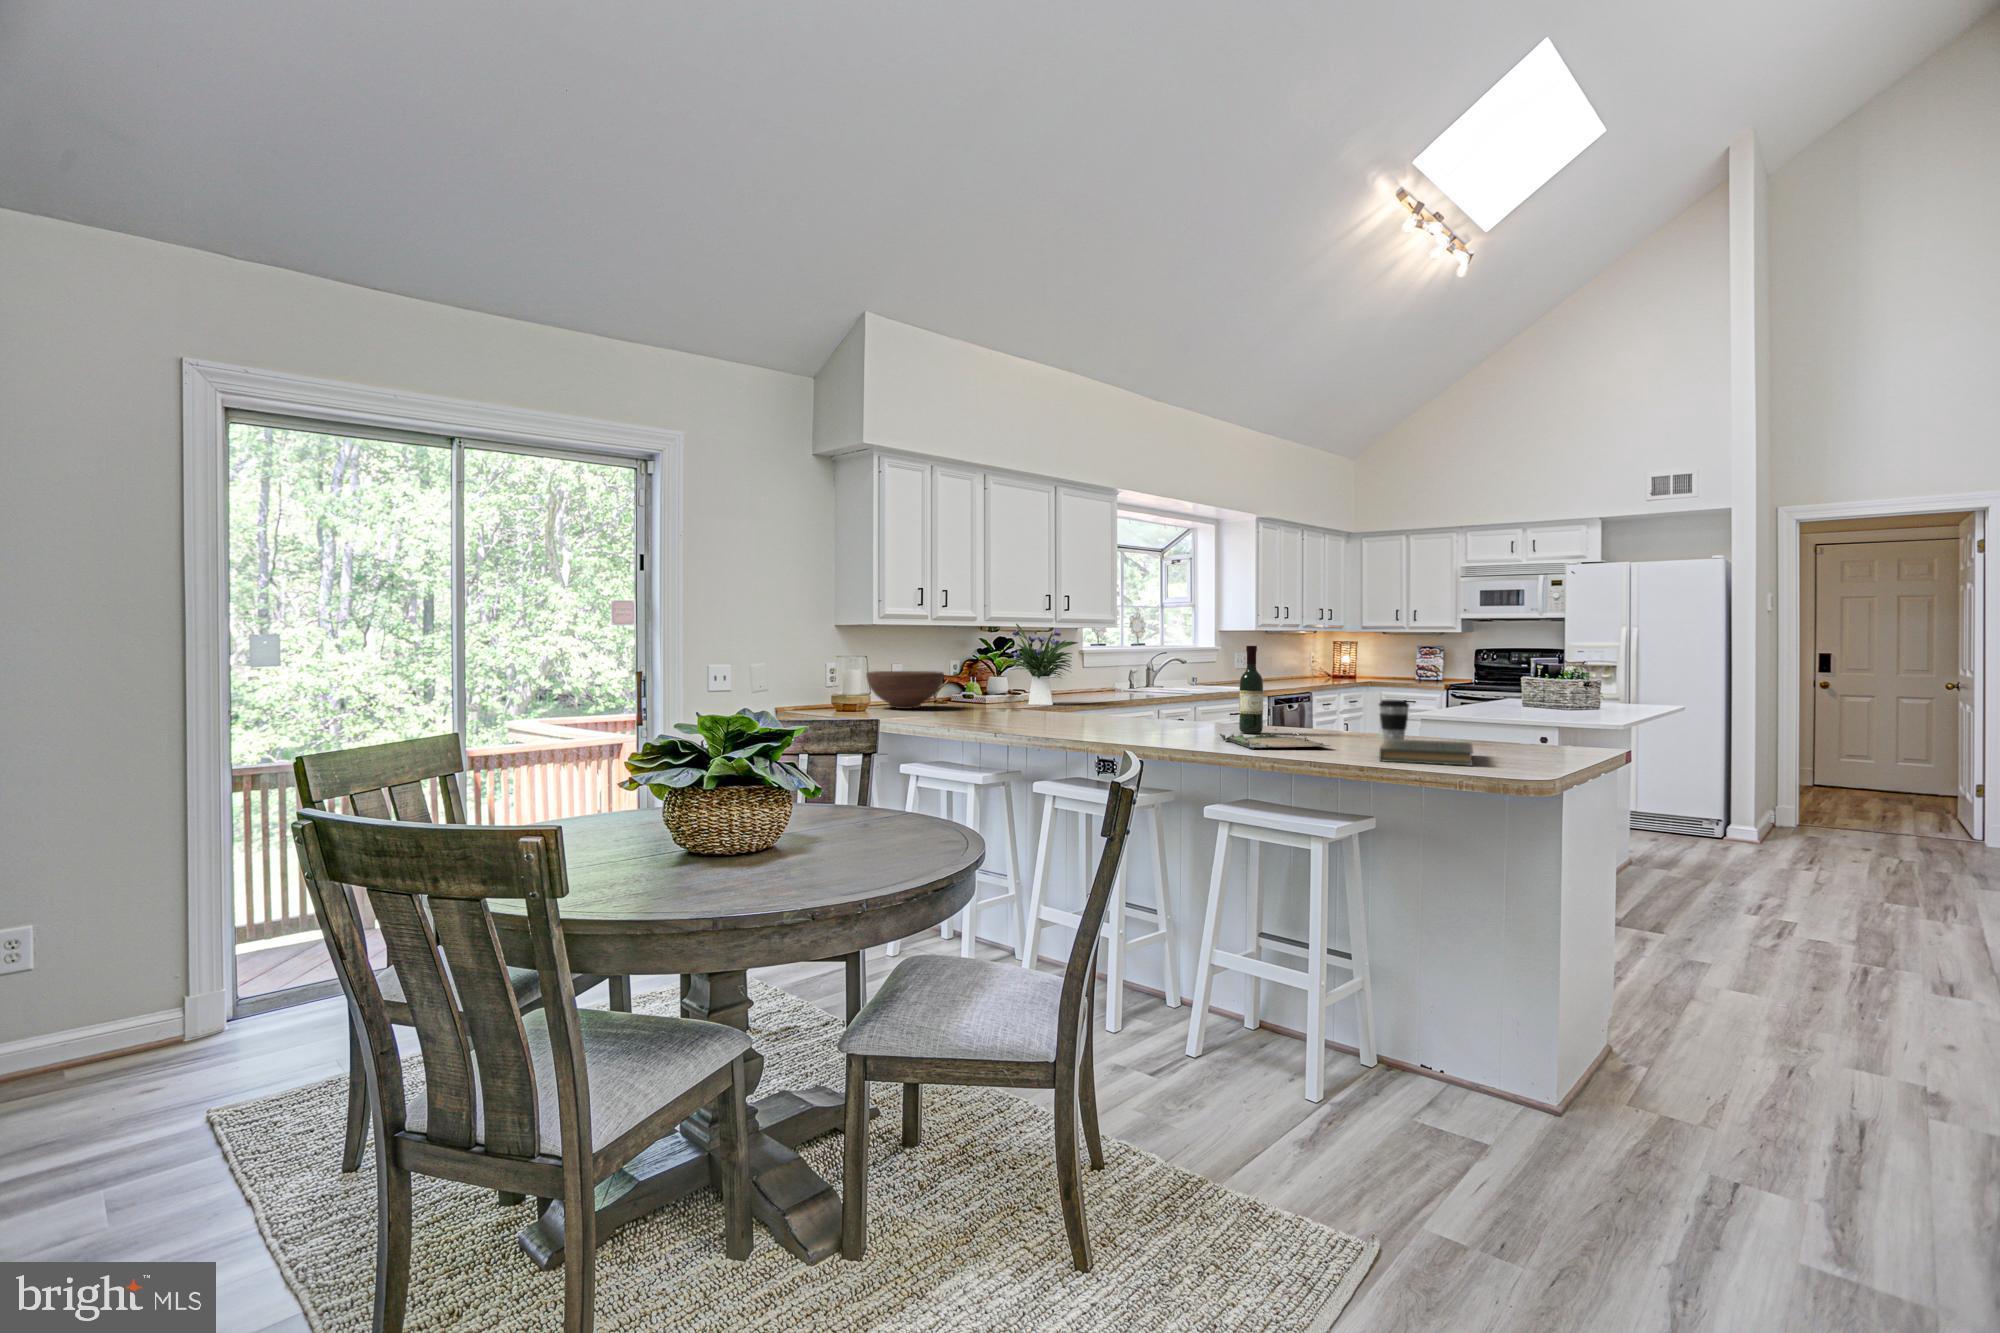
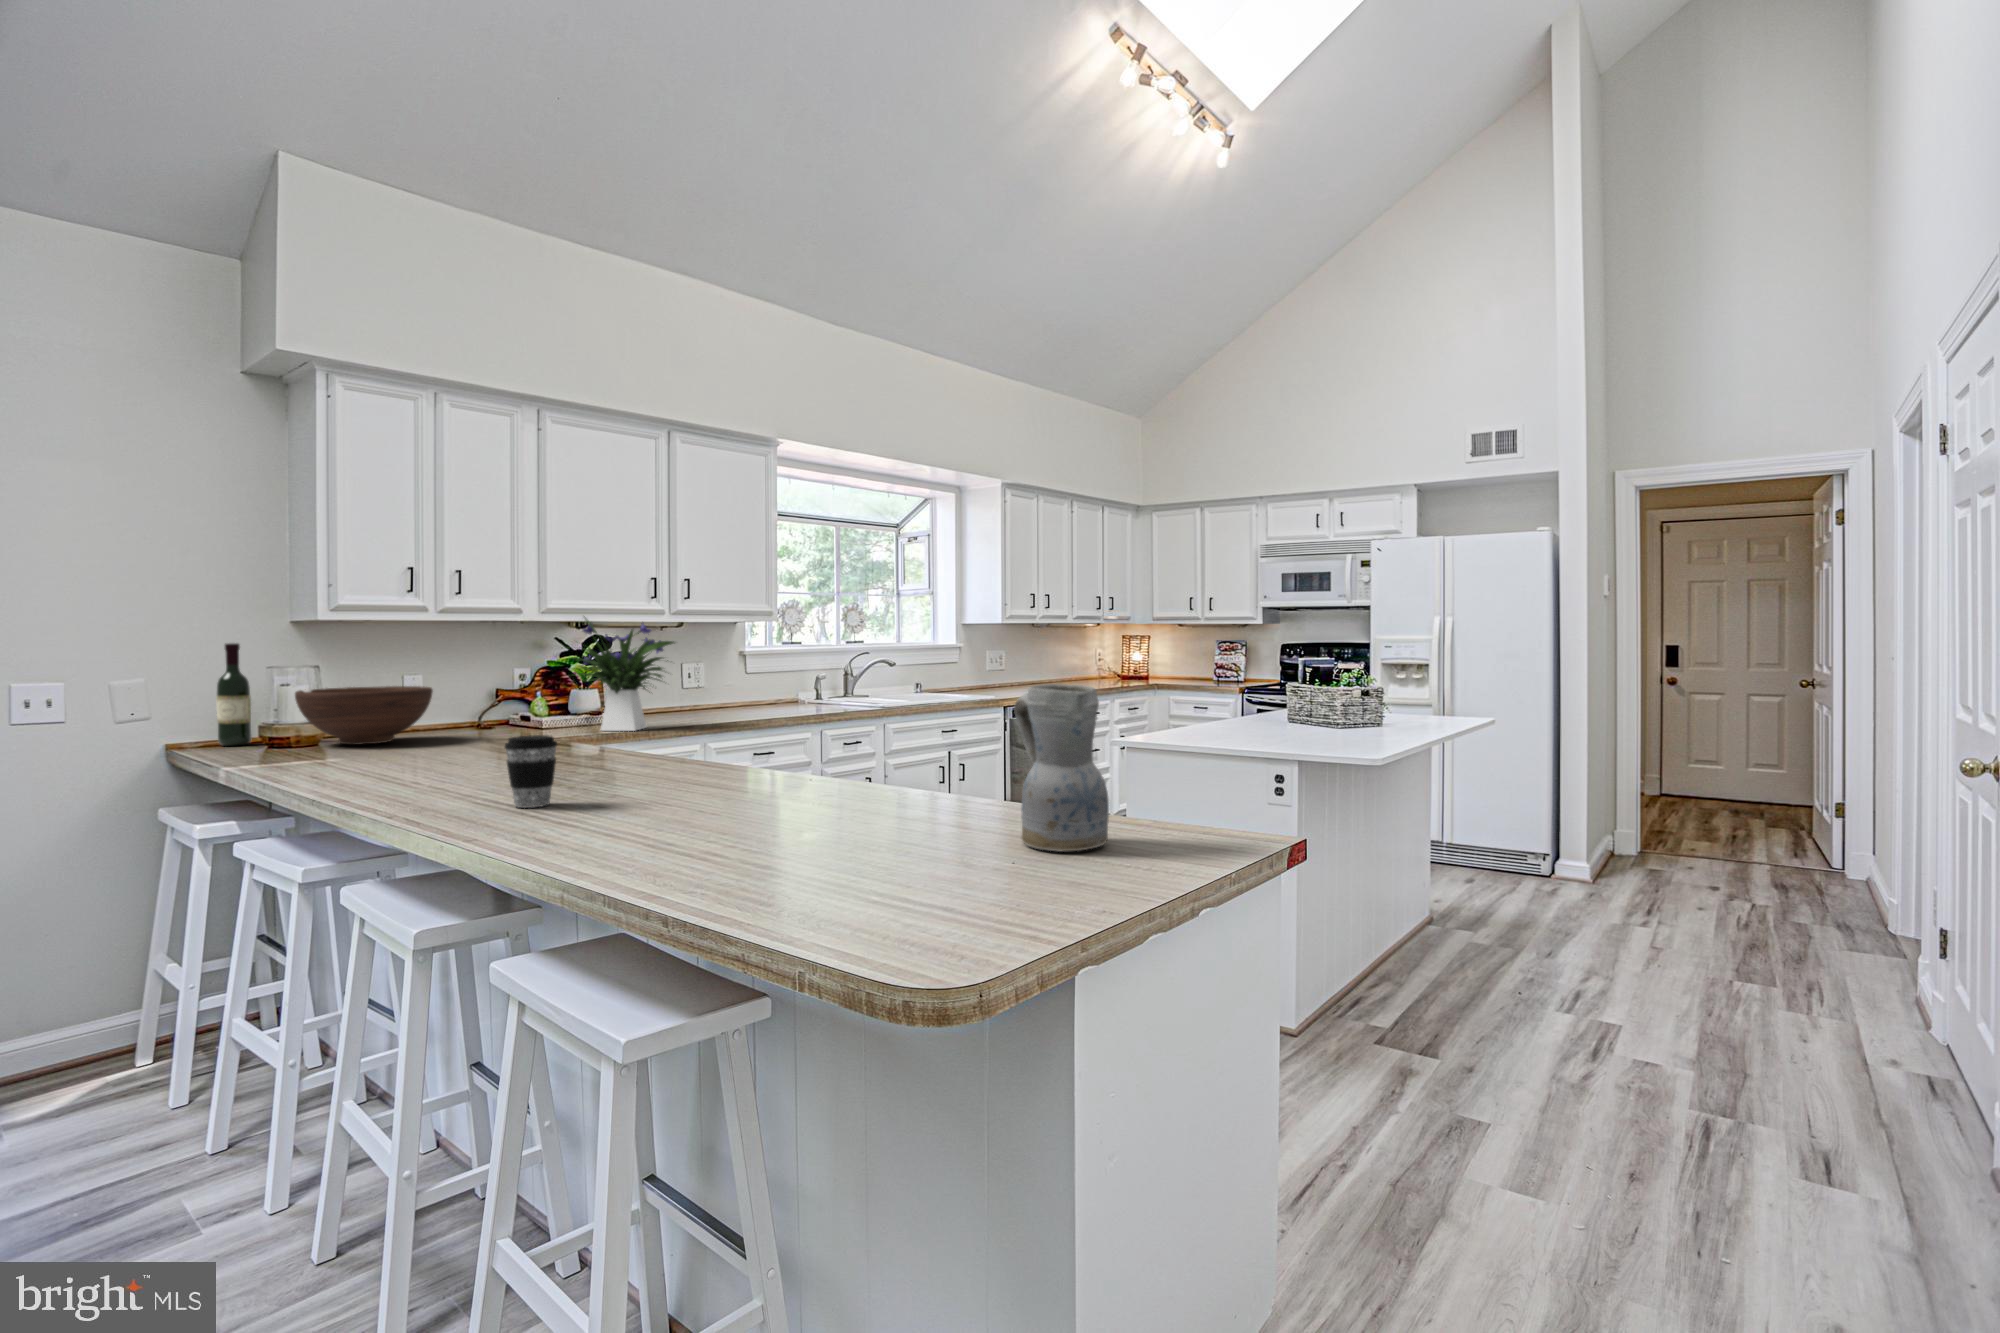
wine bottle: present [1239,646,1263,734] -> present [217,643,252,746]
ceramic pitcher: none [1465,665,1526,754] -> present [1014,684,1109,852]
coffee cup: present [1379,700,1409,740] -> present [505,735,557,808]
tray: present [1220,729,1330,749] -> none [587,792,763,851]
book: present [1379,739,1473,766] -> none [748,826,989,908]

